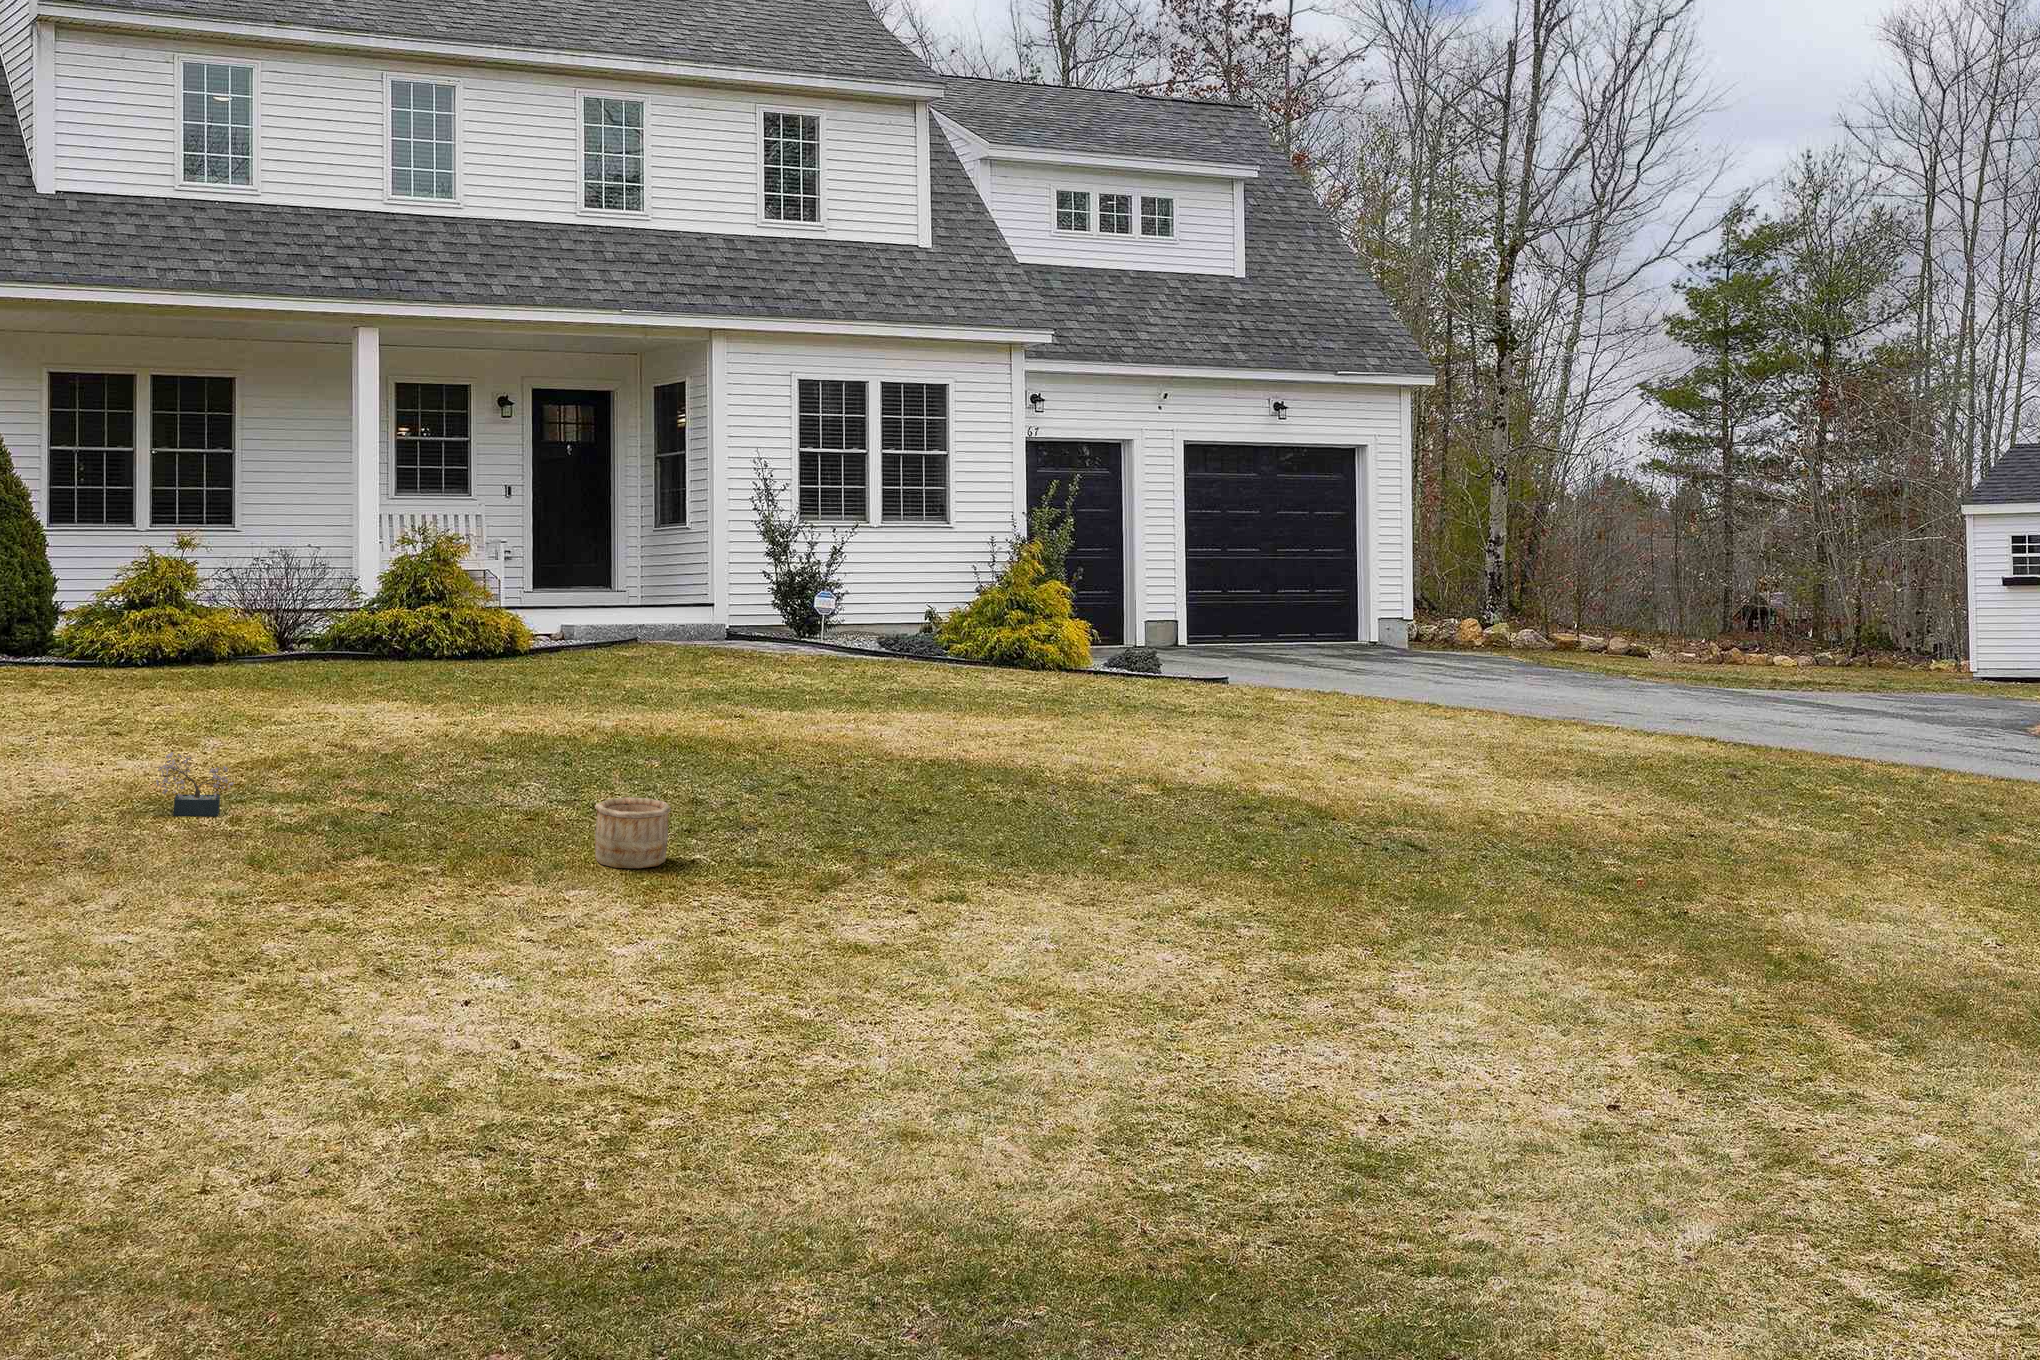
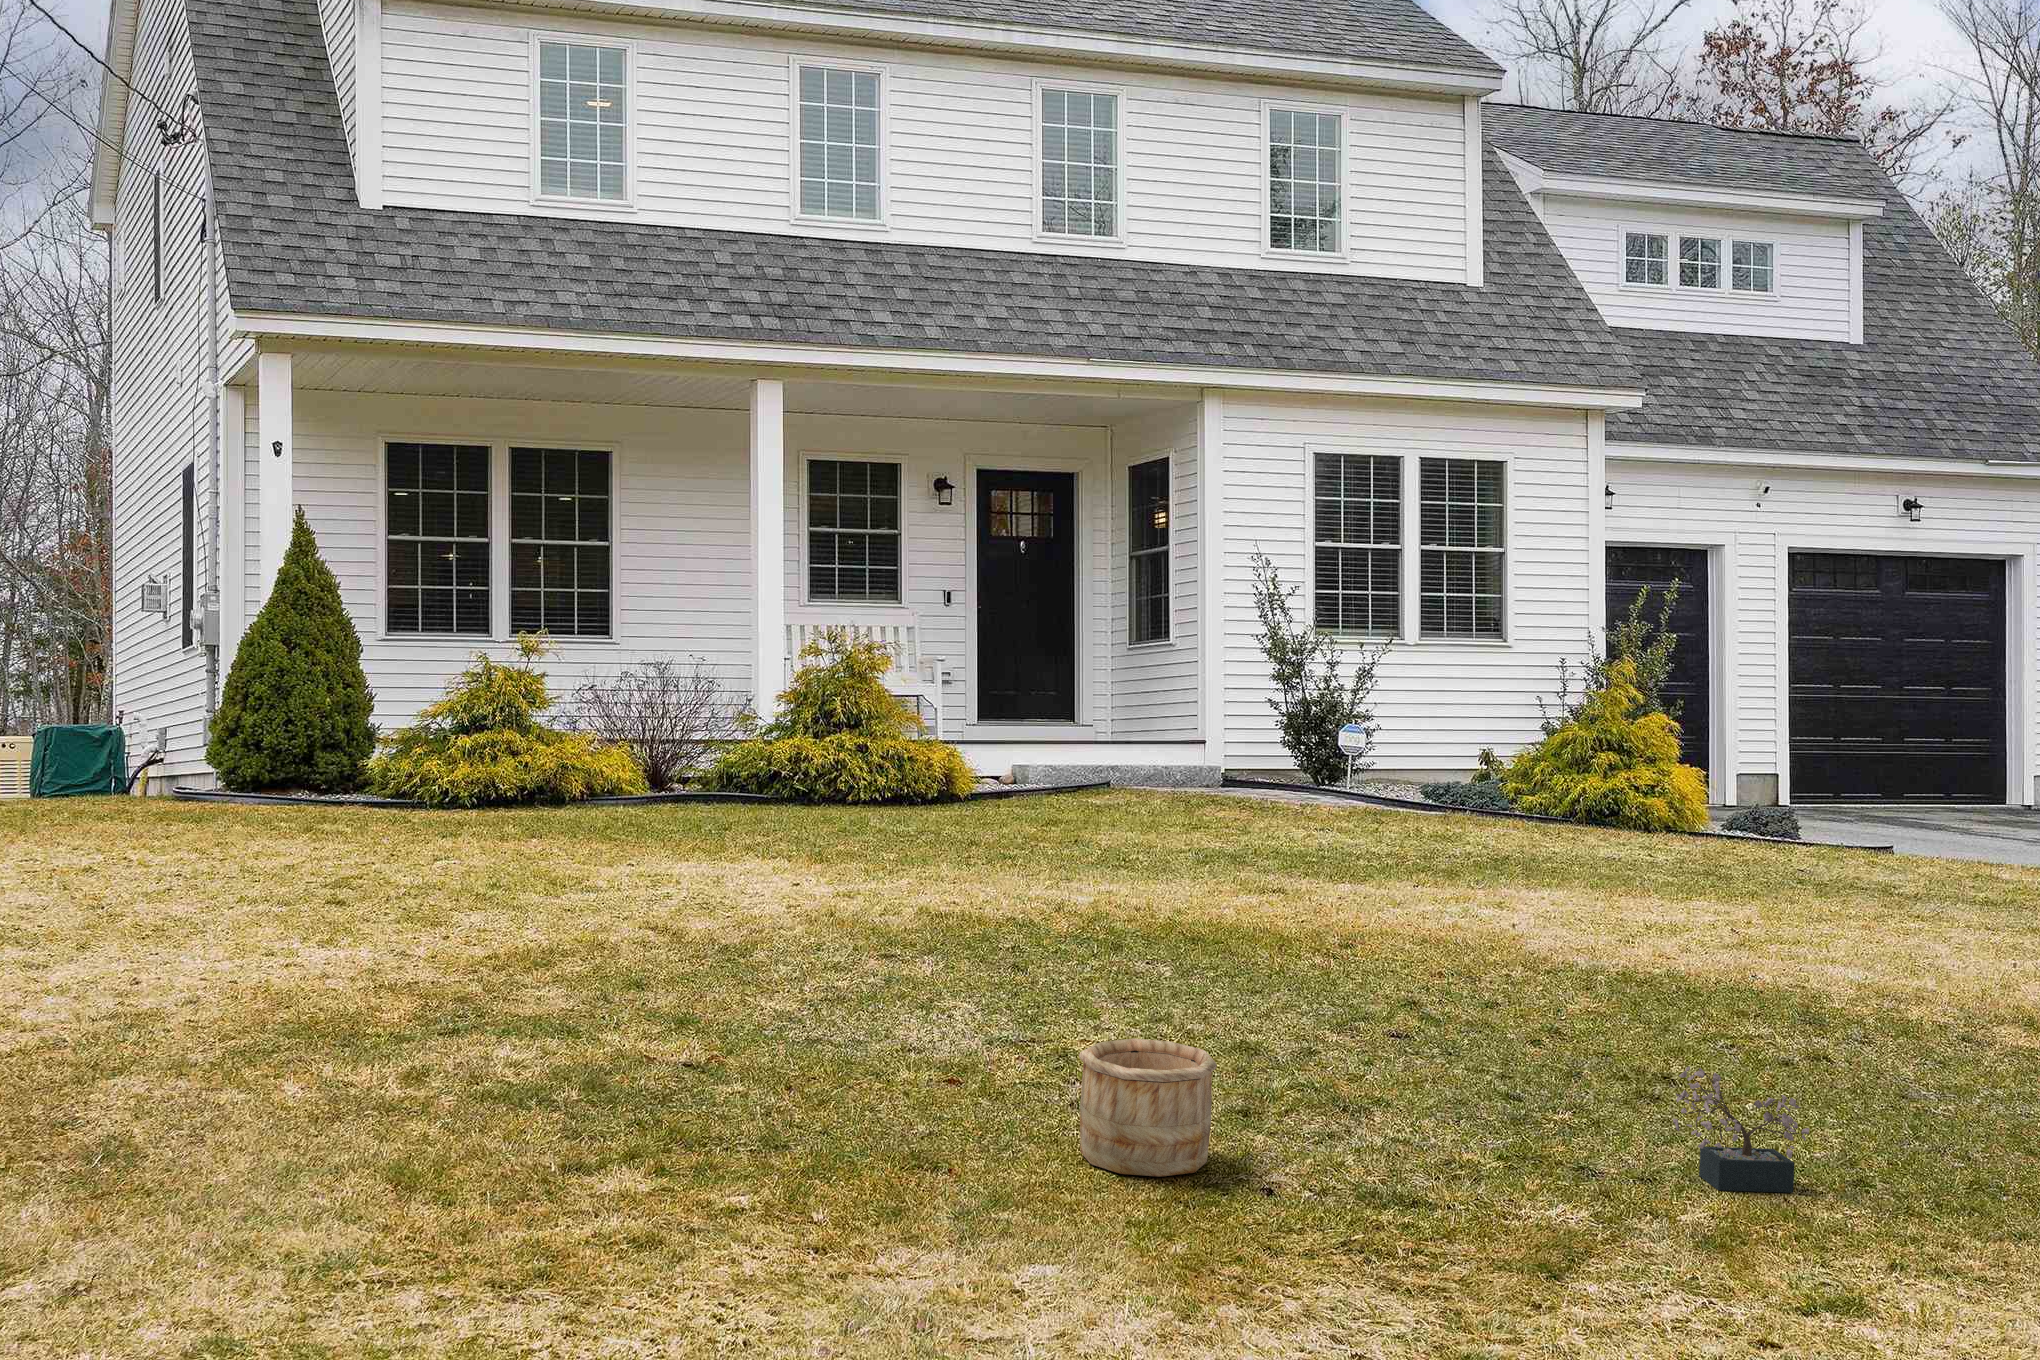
decorative plant: present [156,752,234,816] -> present [1673,1066,1809,1193]

